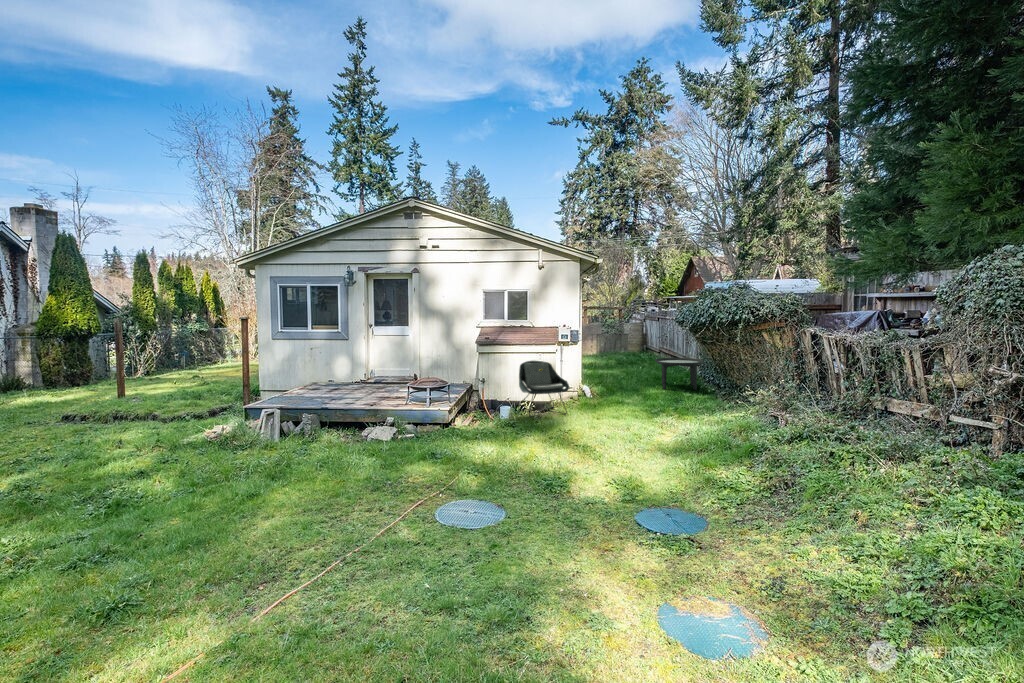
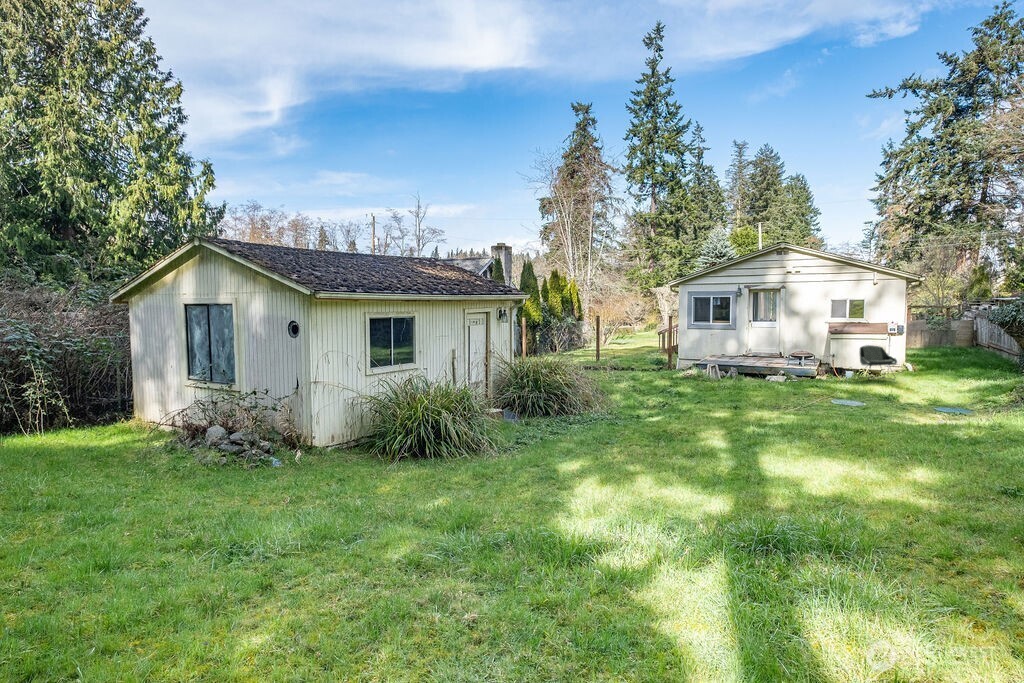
round table: present [655,358,703,390] -> none [972,348,1017,372]

